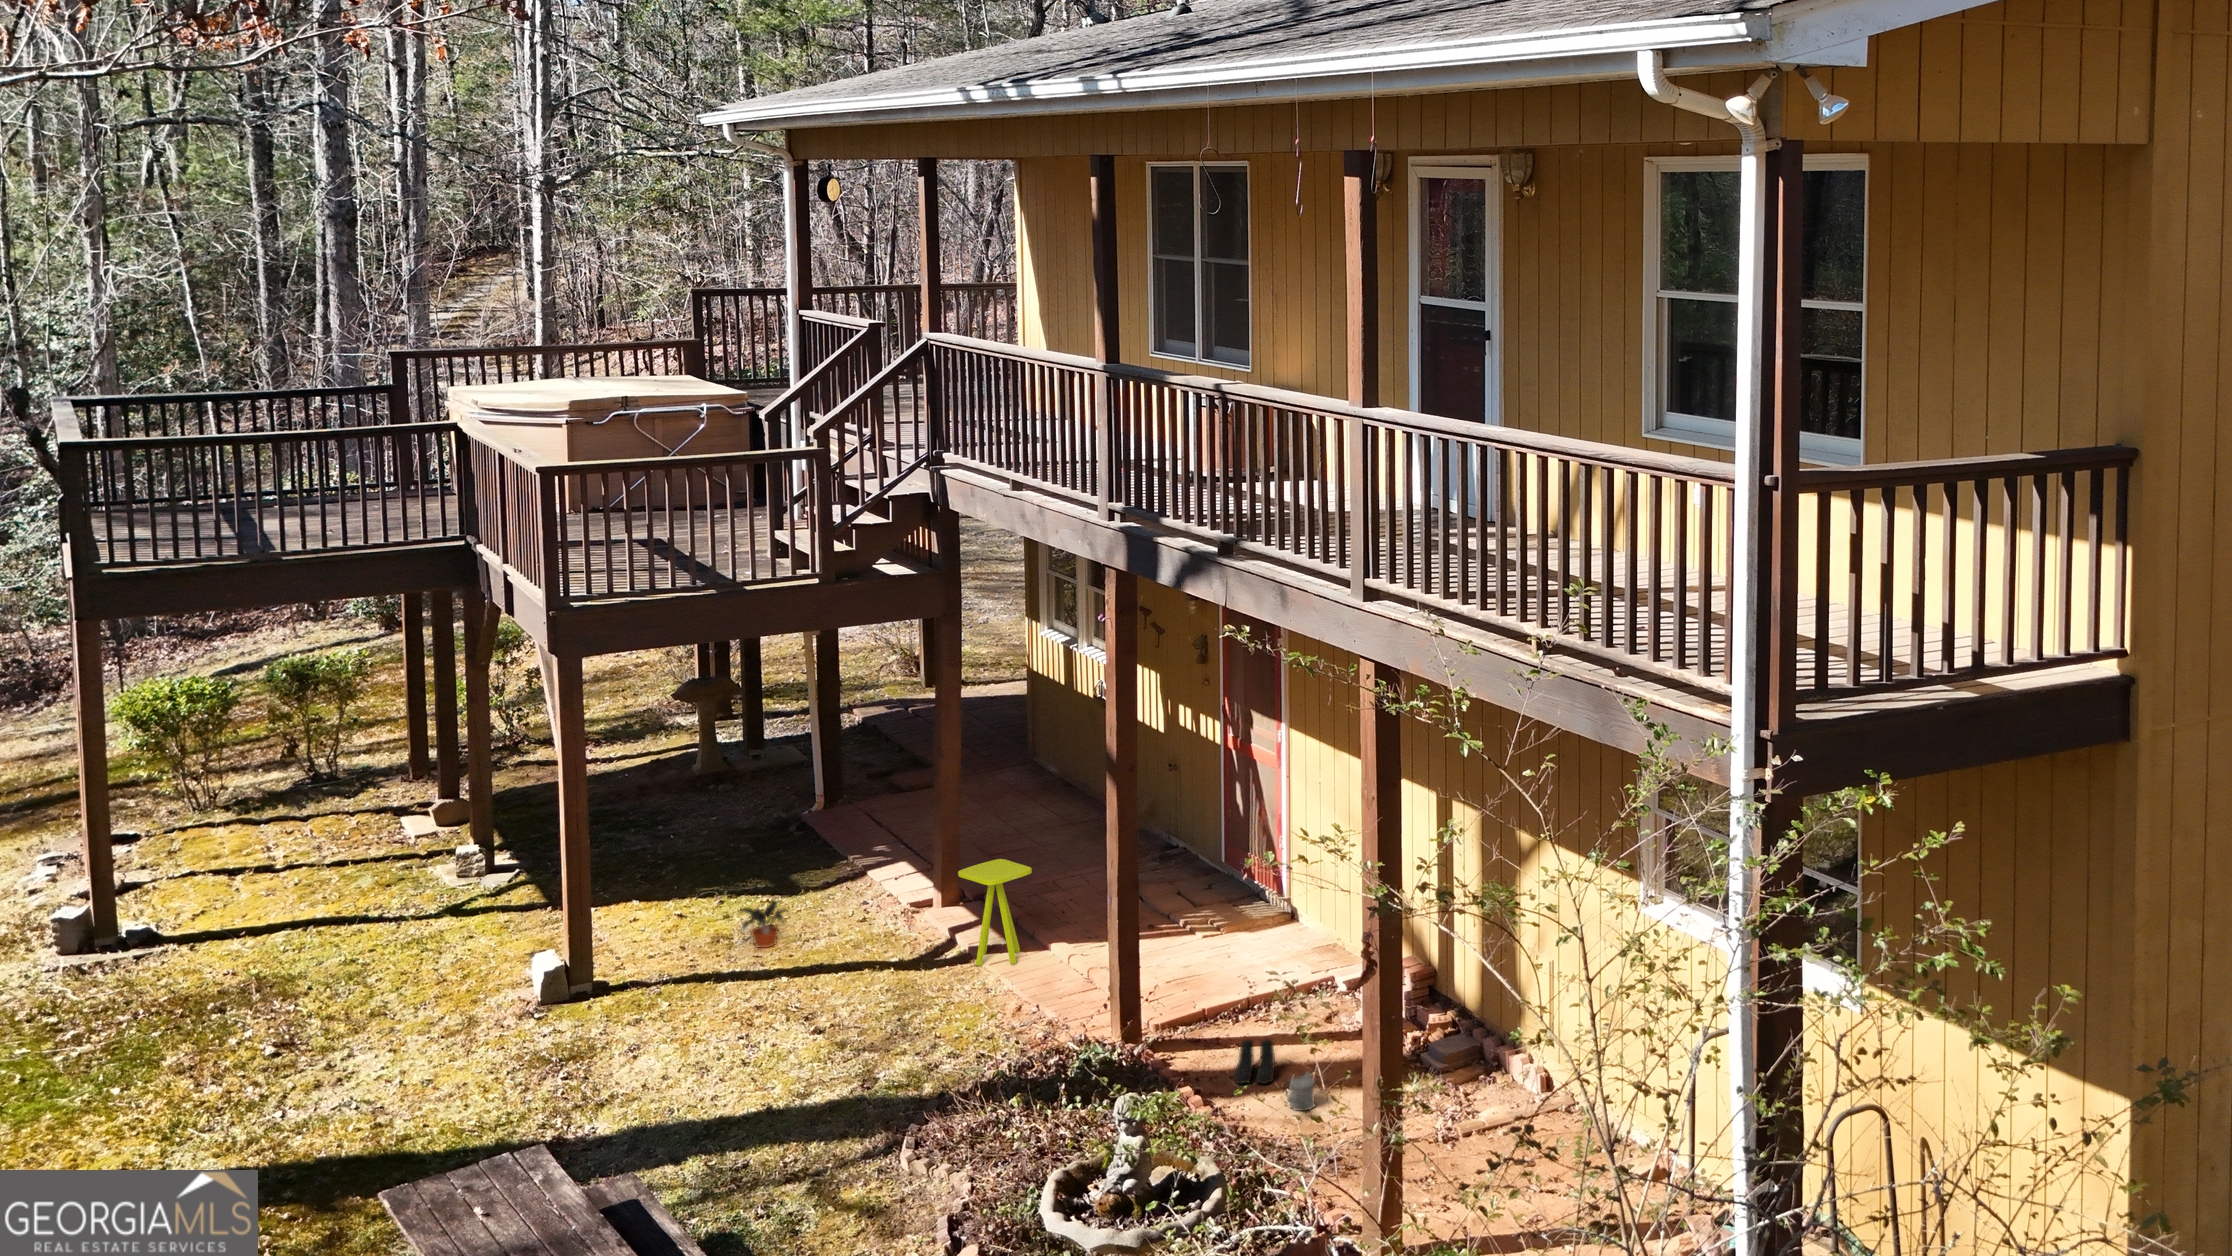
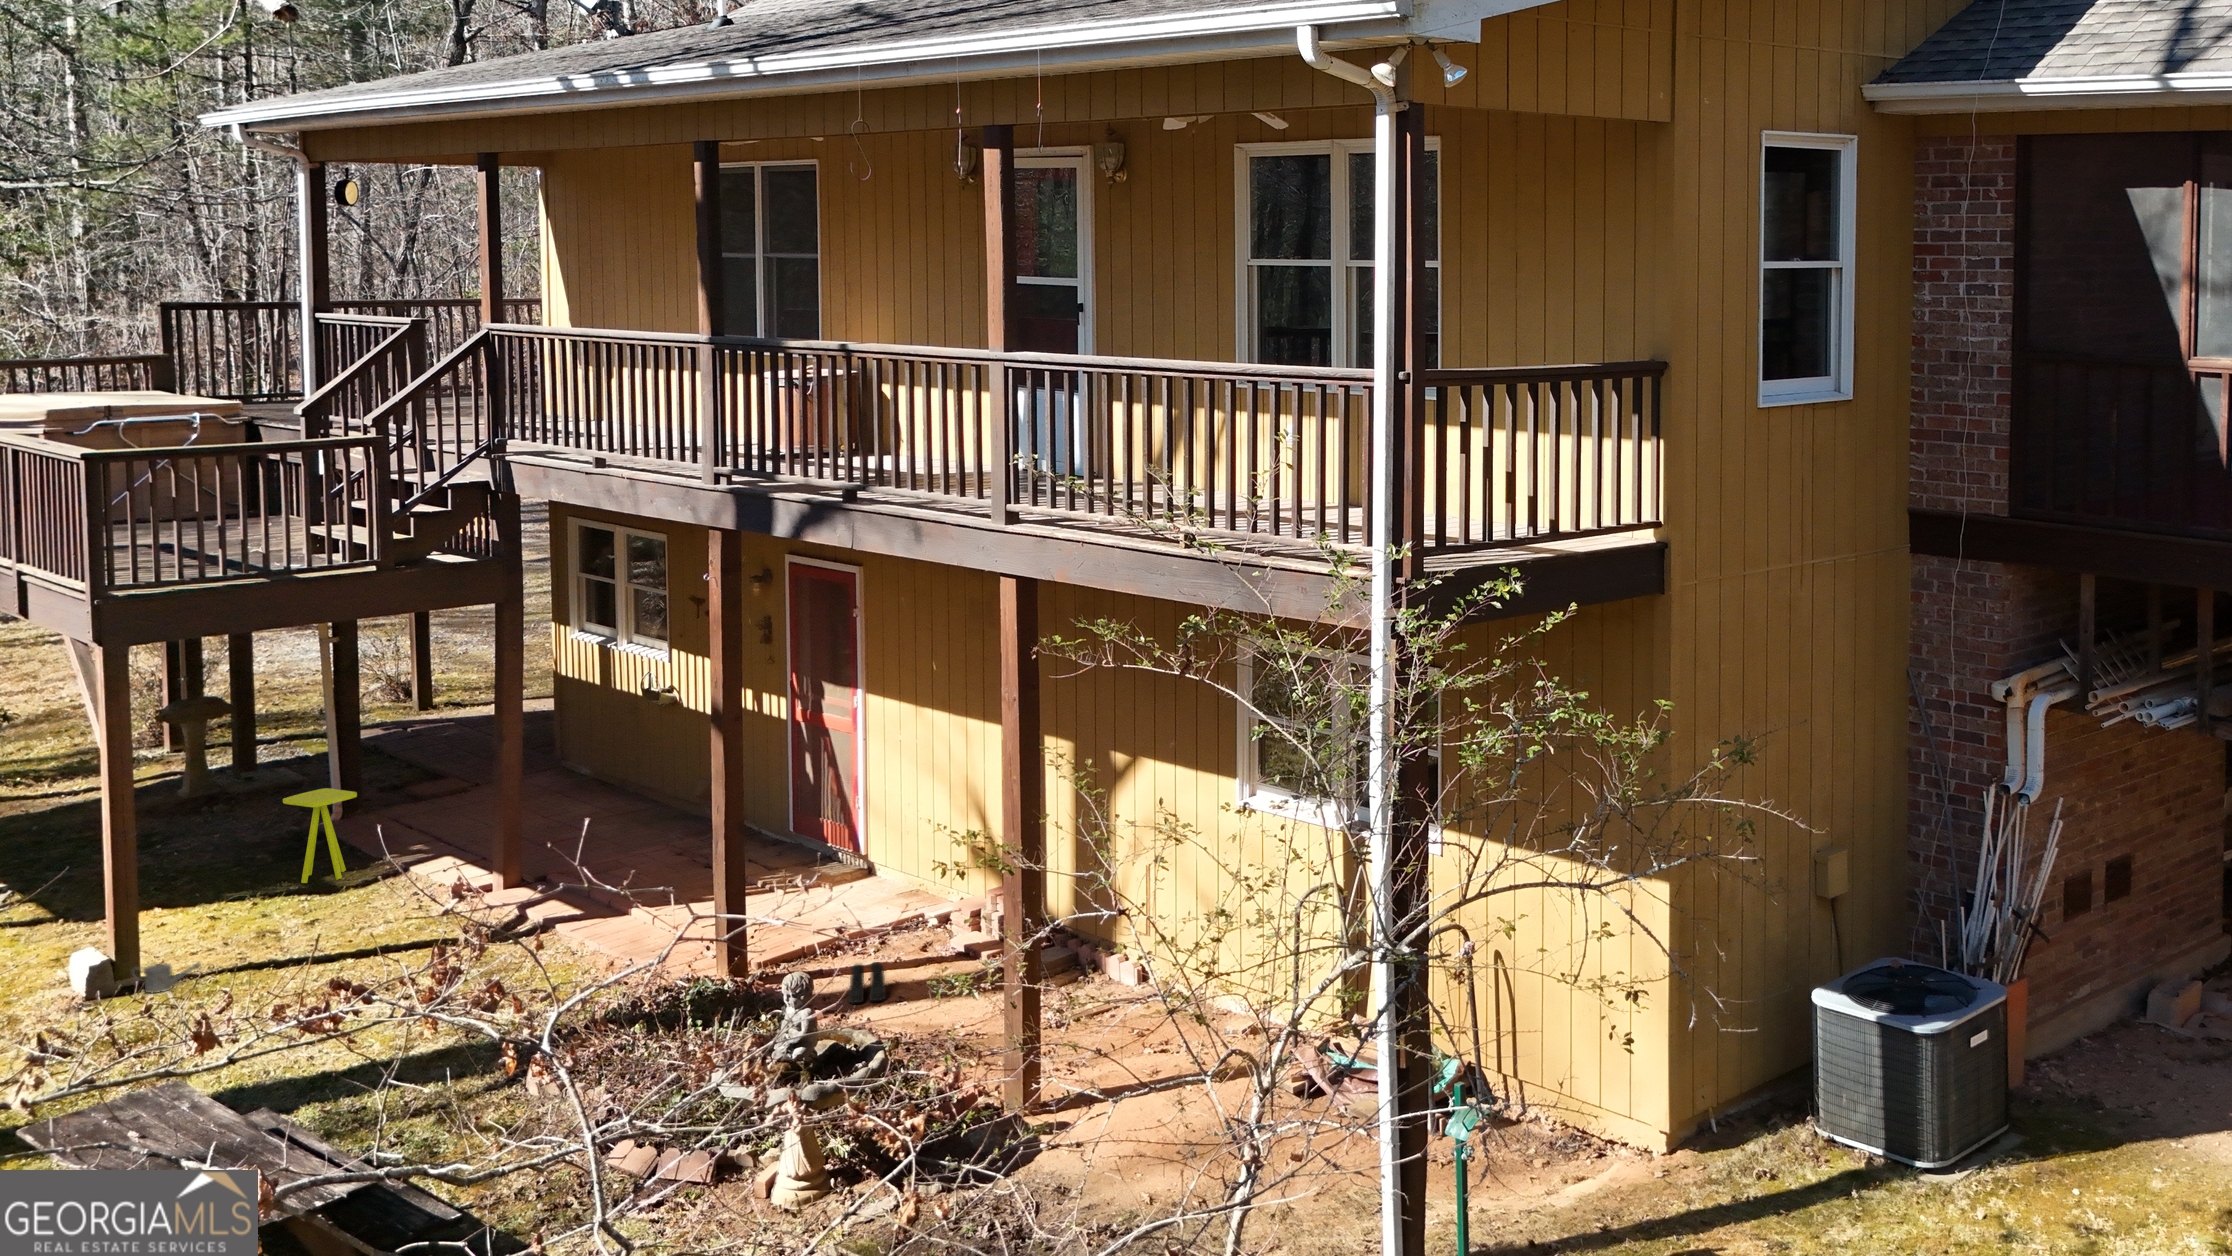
side table: present [958,859,1032,966] -> present [283,788,357,883]
potted plant: present [740,900,787,948] -> none [288,890,350,938]
watering can: present [1287,1072,1315,1111] -> present [132,962,201,993]

